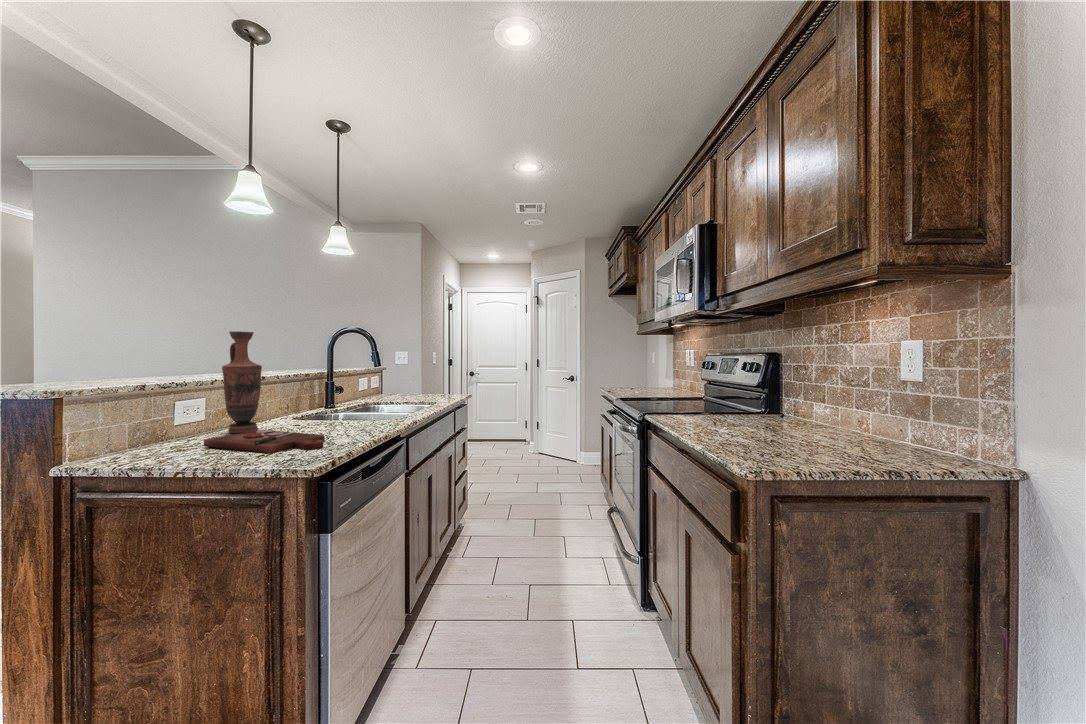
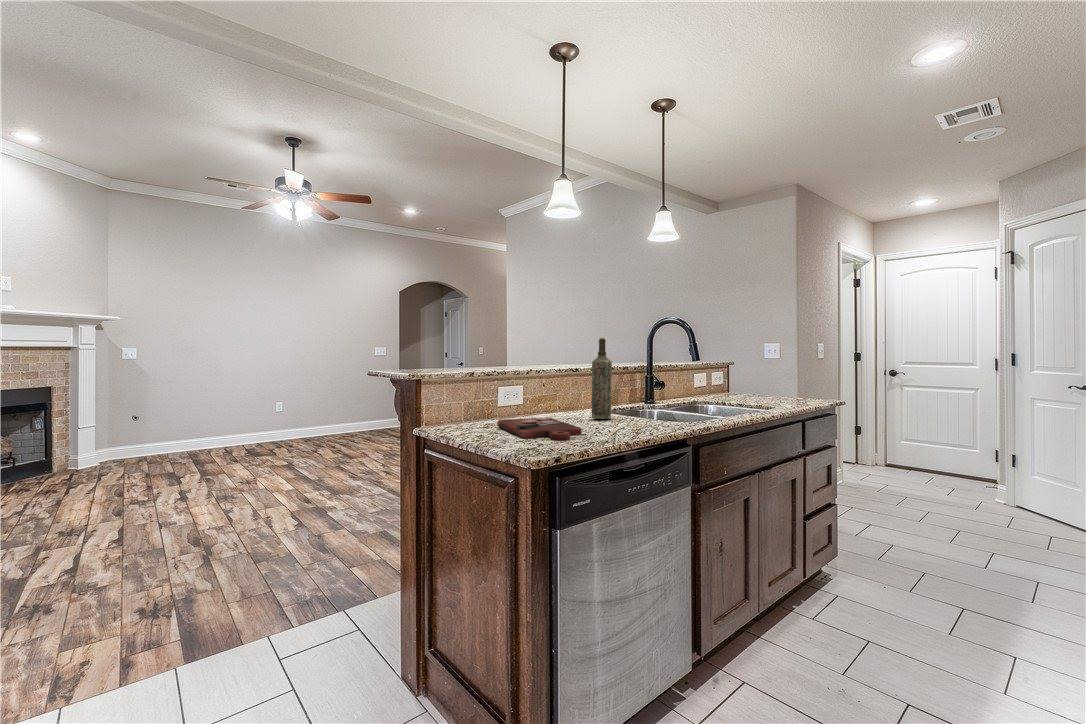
vase: present [222,331,262,433] -> none [530,326,560,418]
bottle: none [302,346,324,427] -> present [592,338,612,419]

